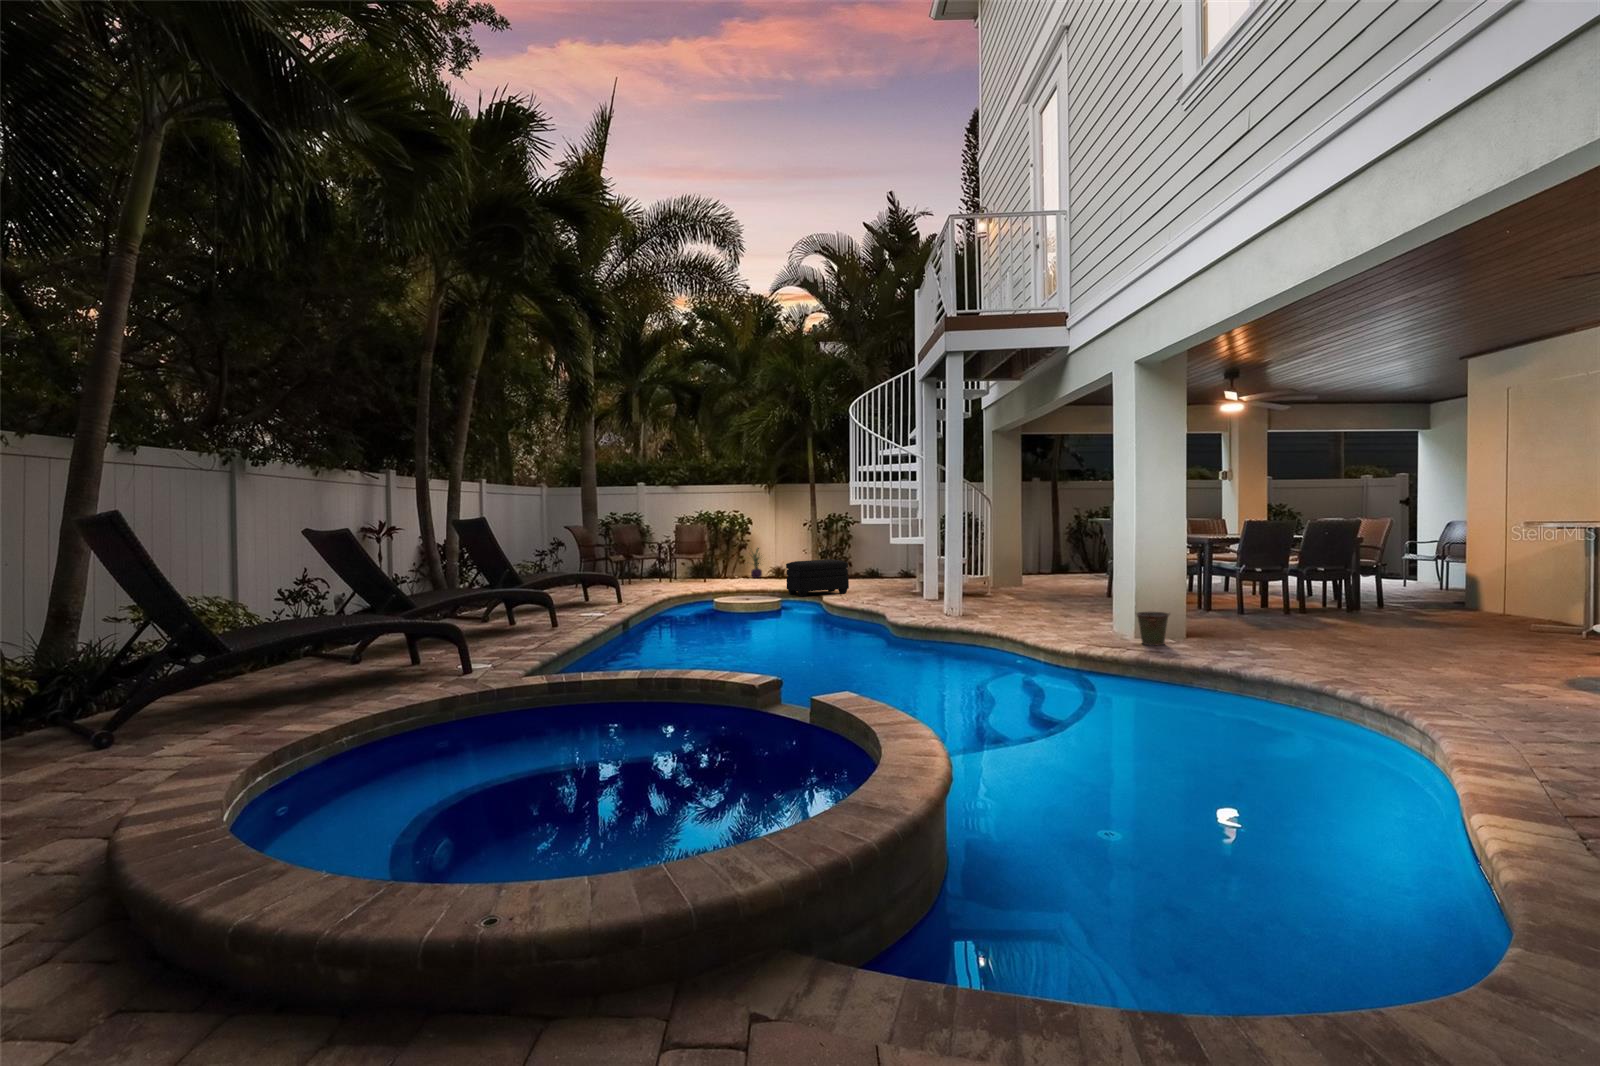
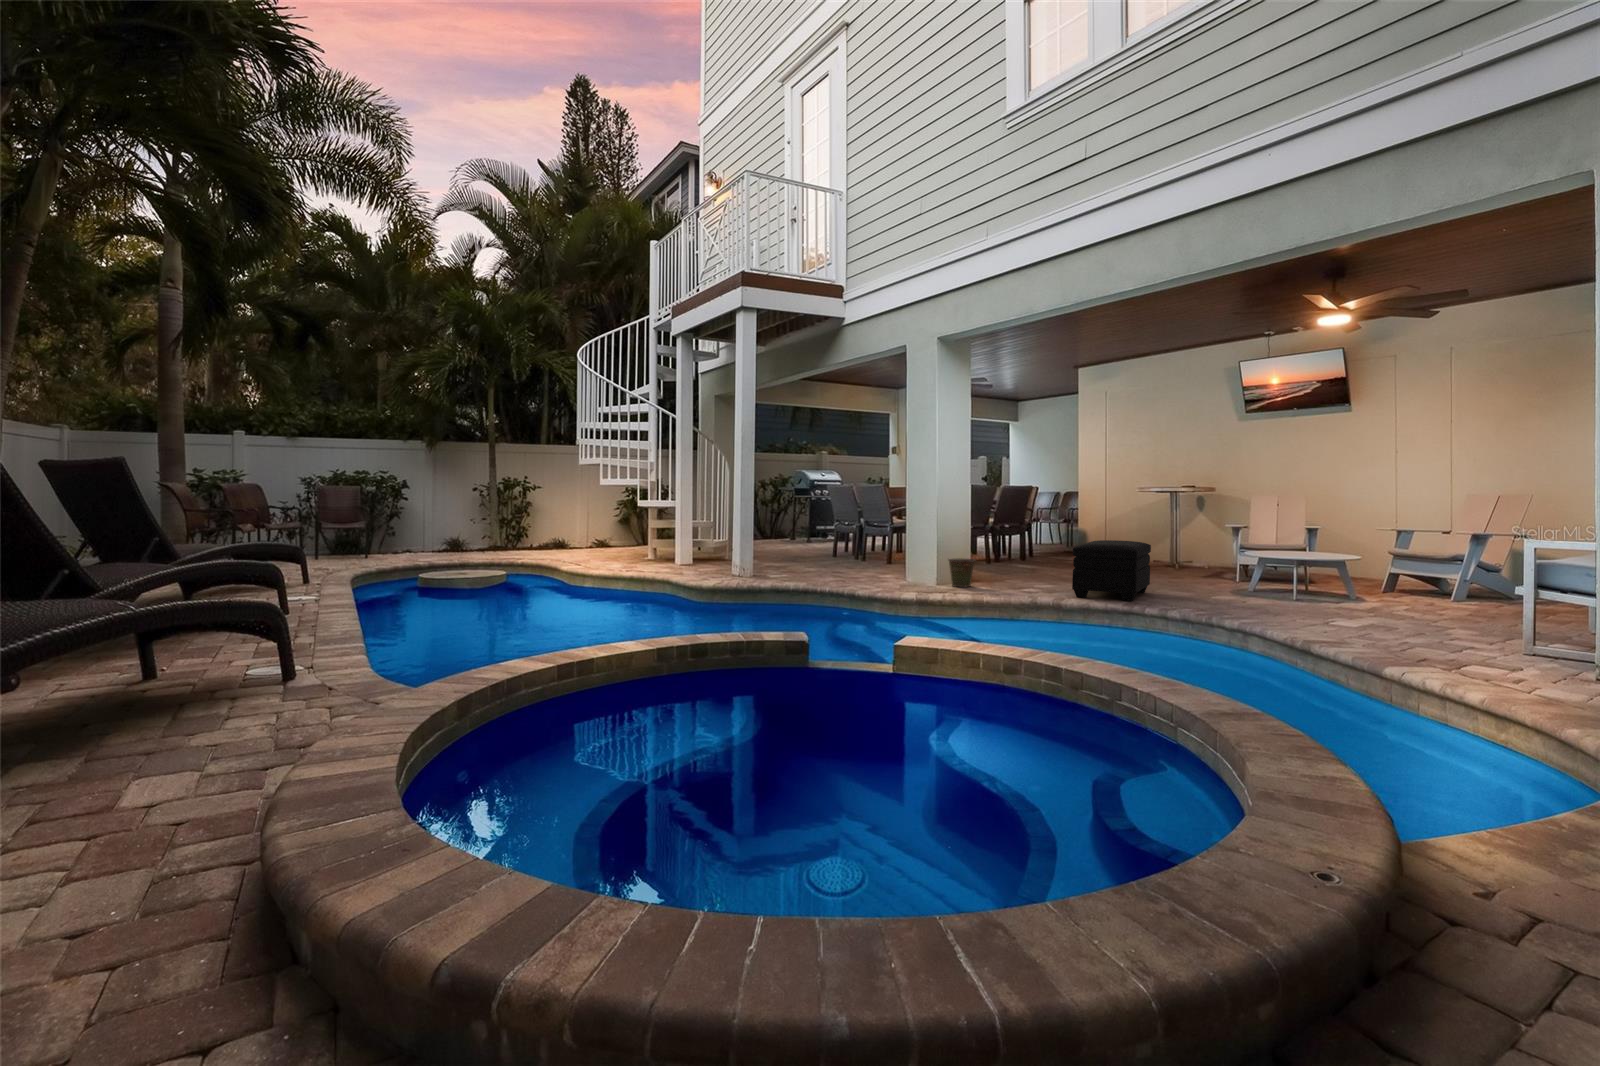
decorative plant: present [750,548,762,578] -> none [391,515,435,551]
ottoman: present [786,559,849,597] -> present [1072,540,1151,601]

